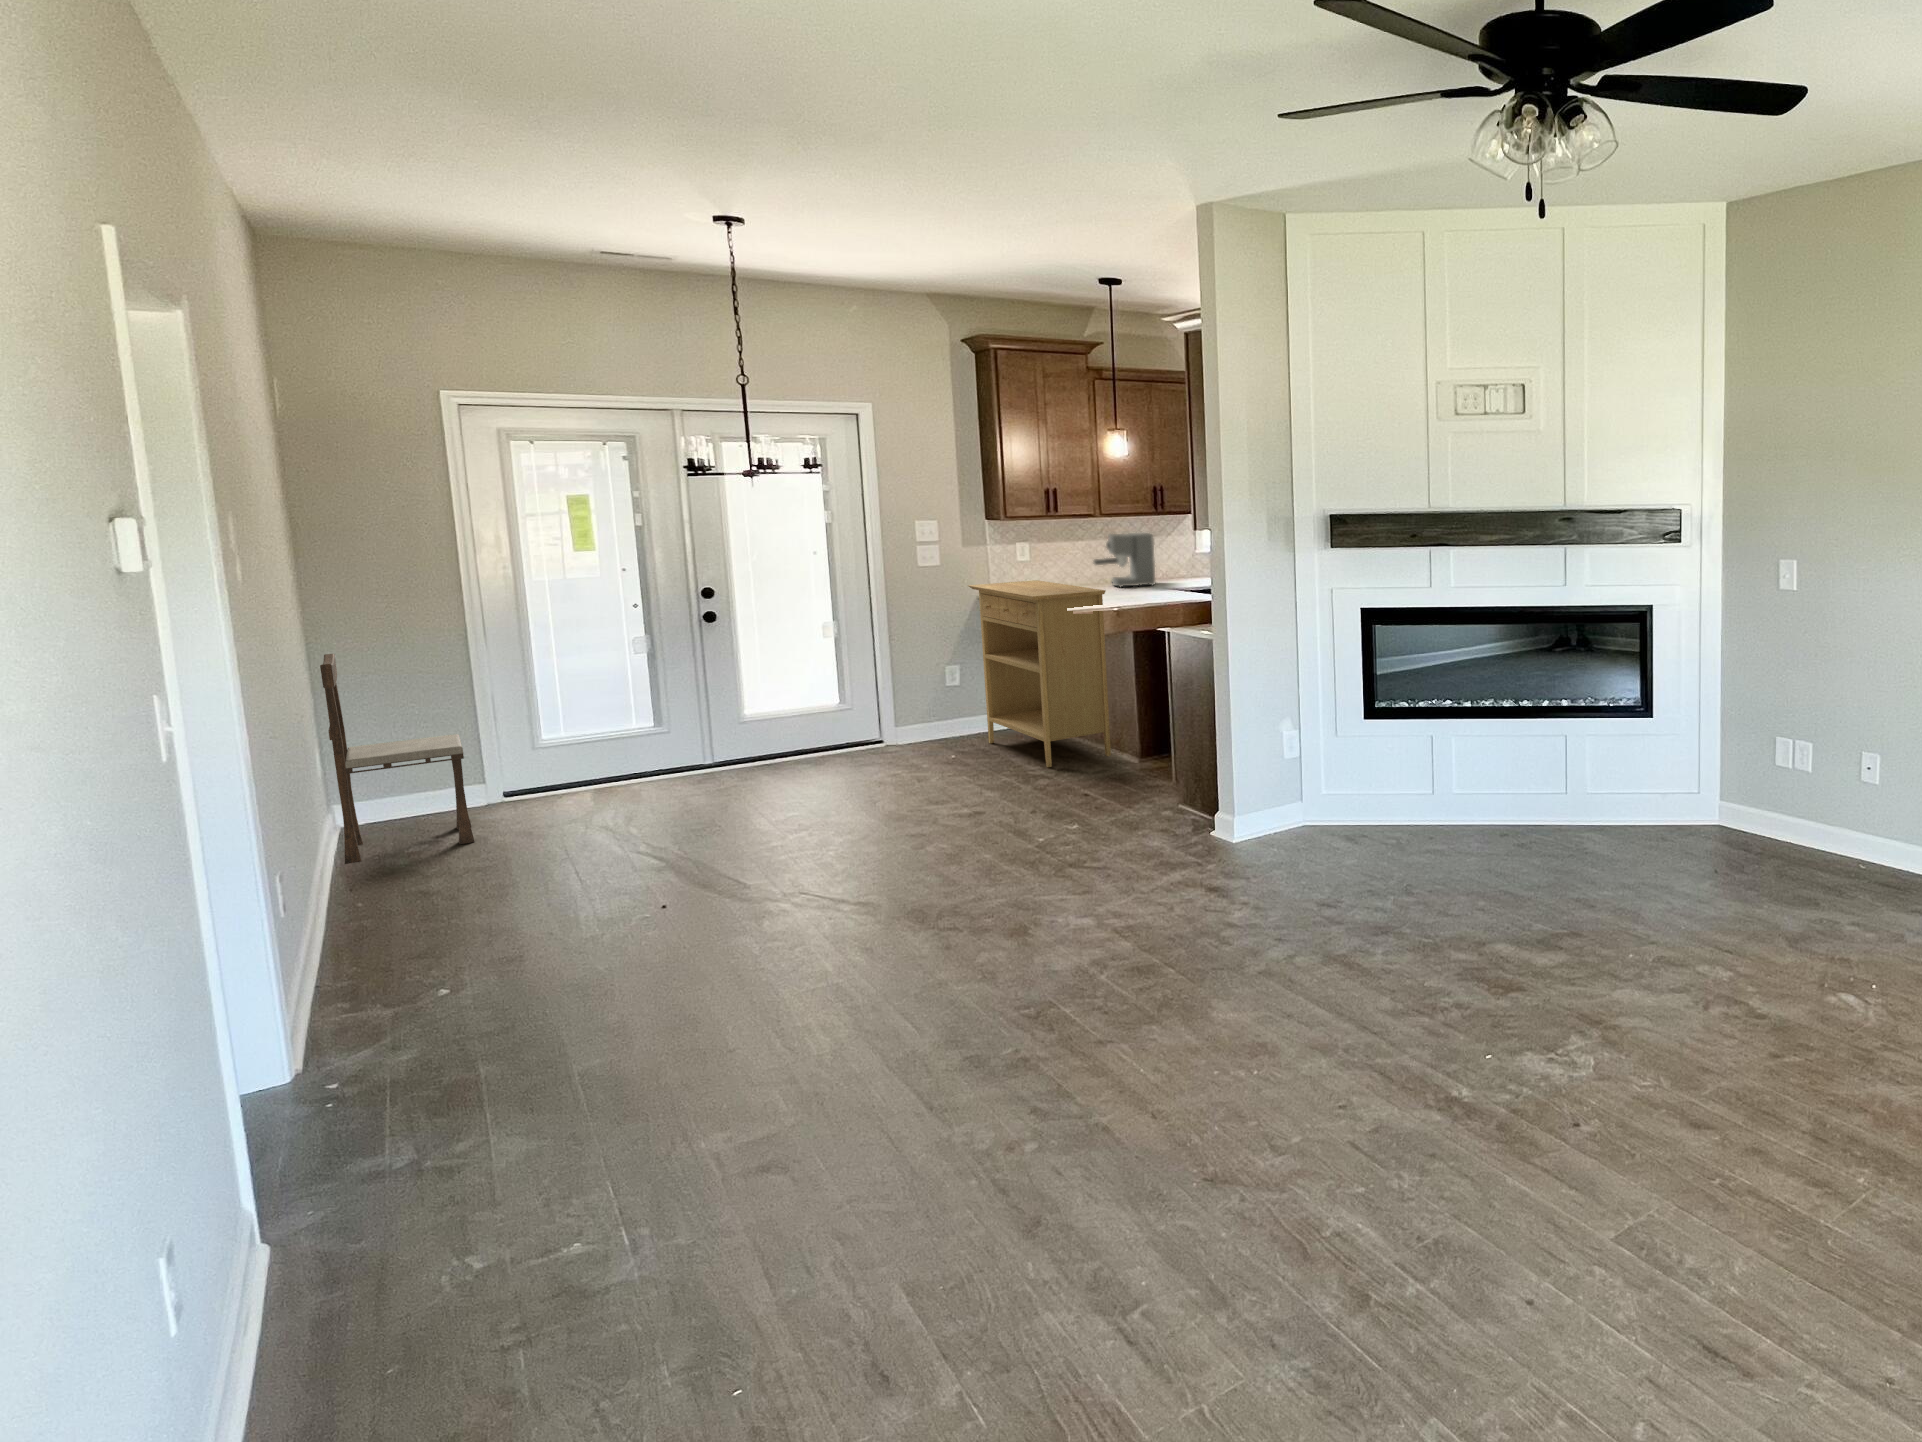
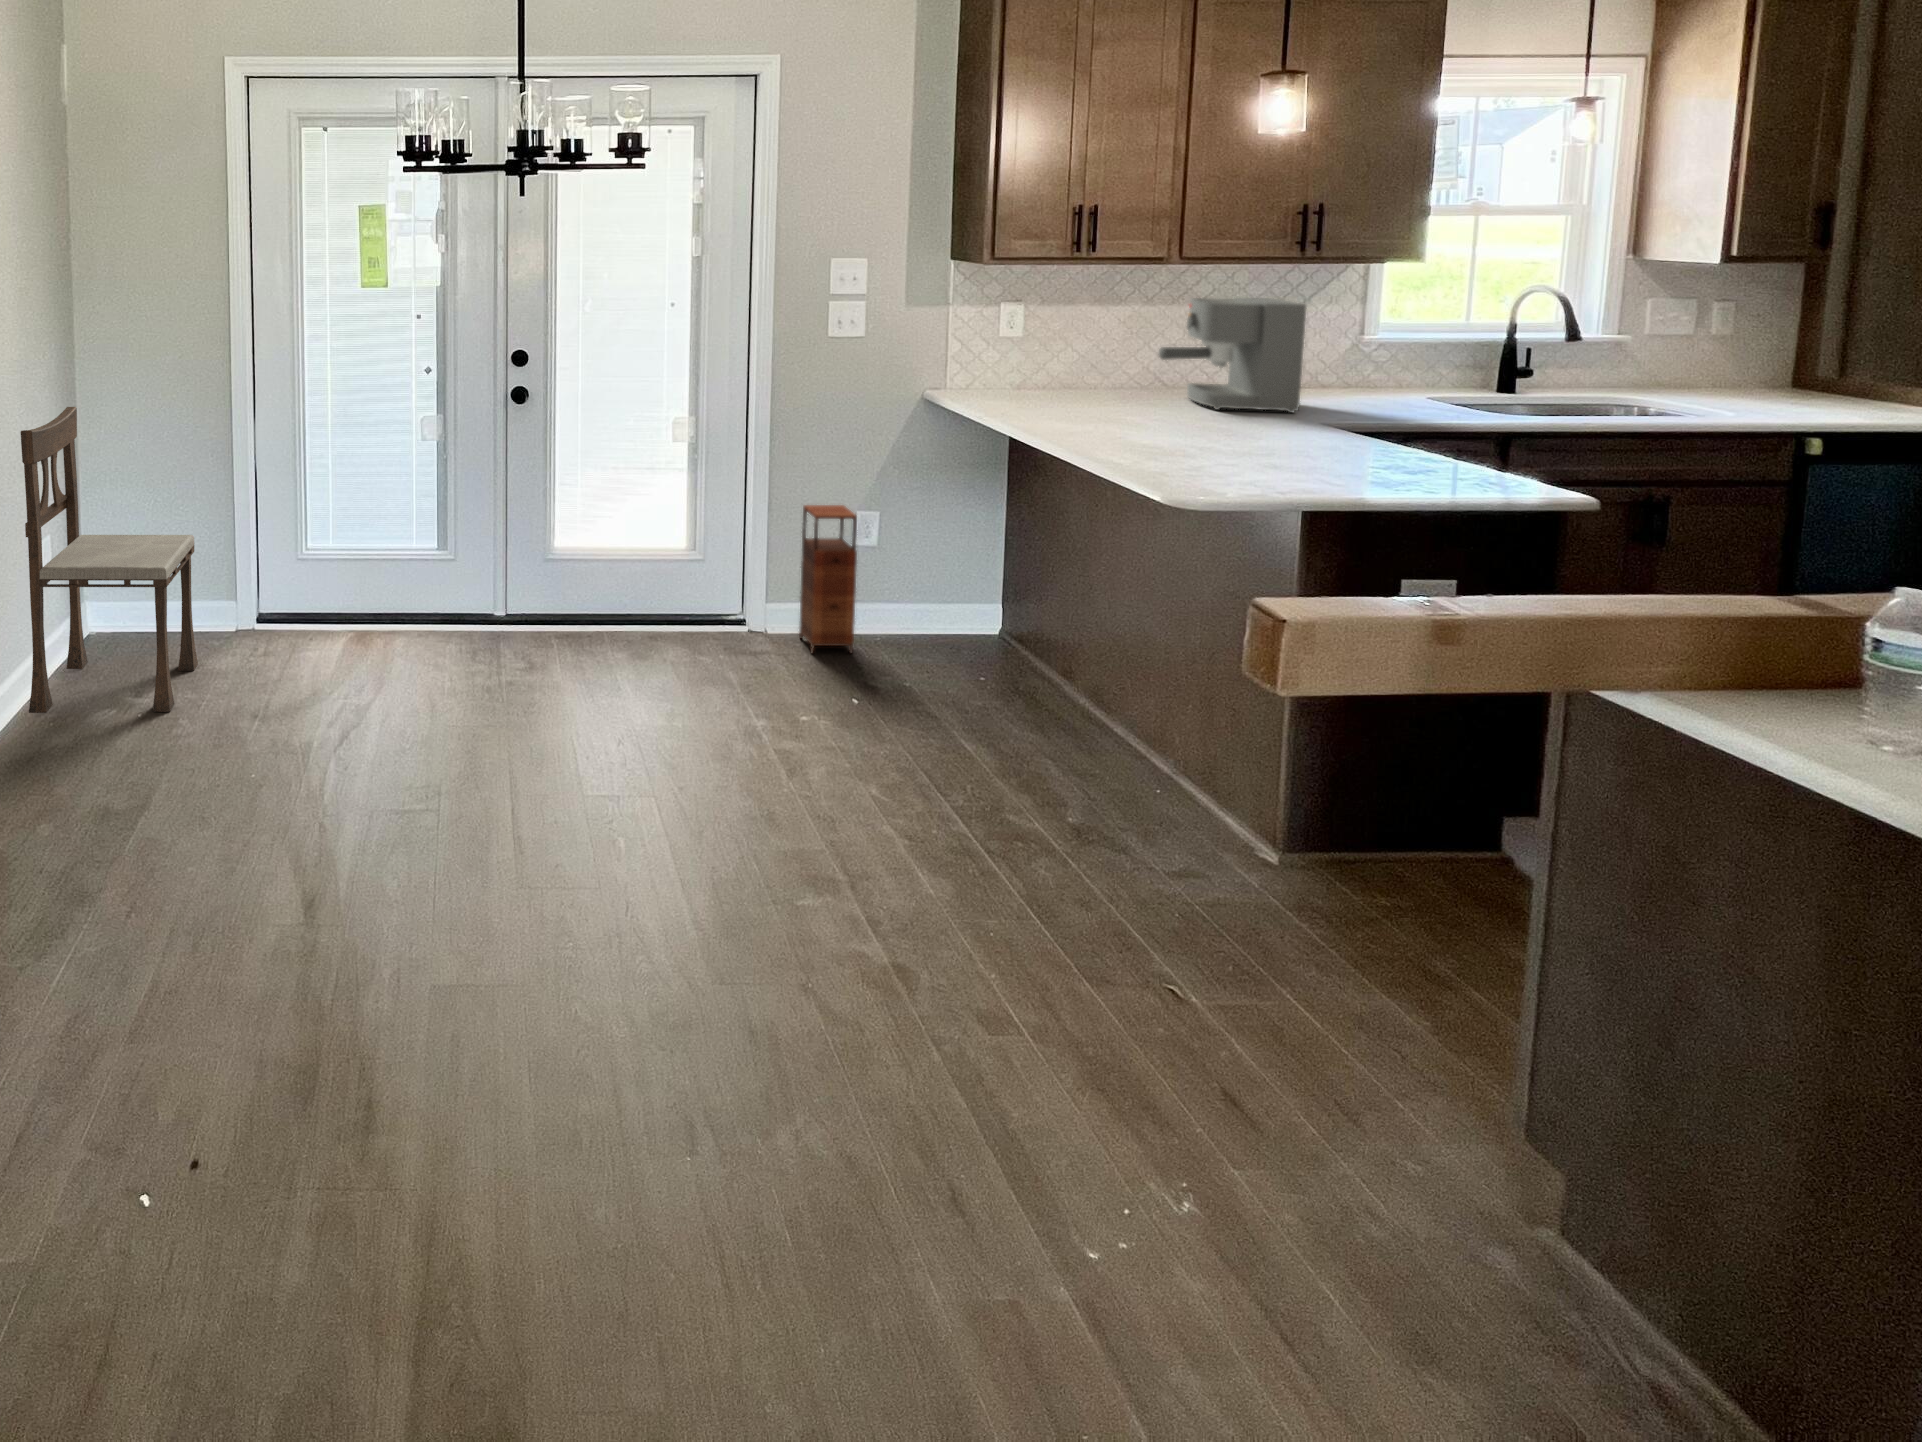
console table: present [968,580,1111,767] -> none [911,378,1239,806]
storage cabinet: none [914,663,951,748] -> present [799,505,857,653]

